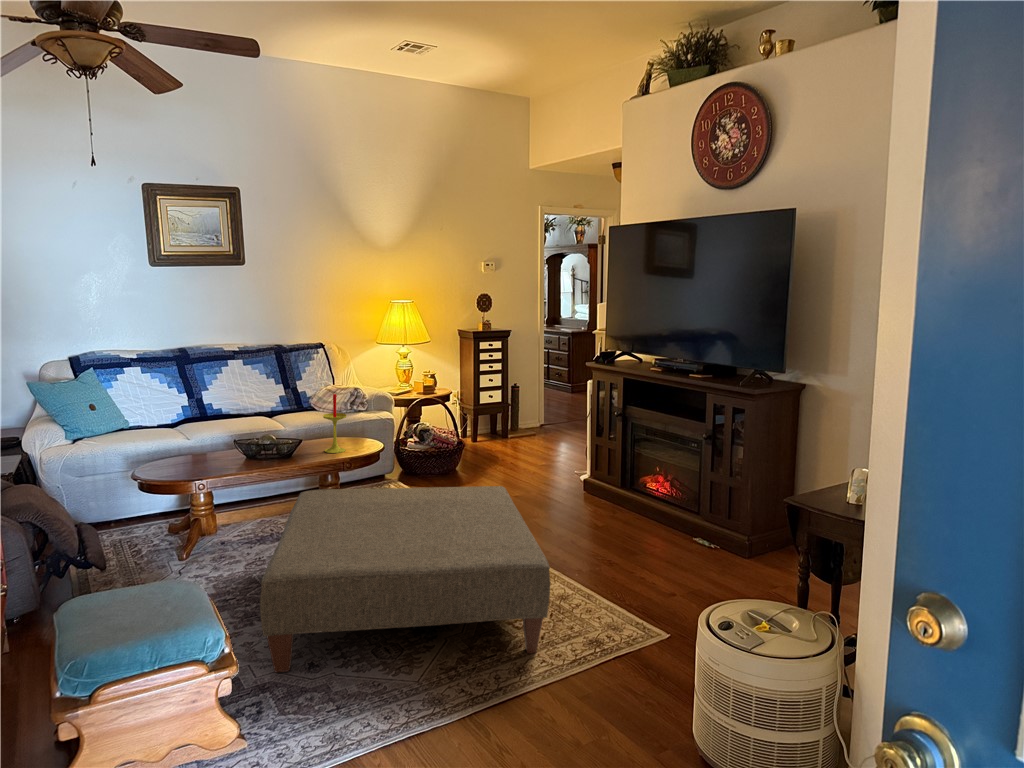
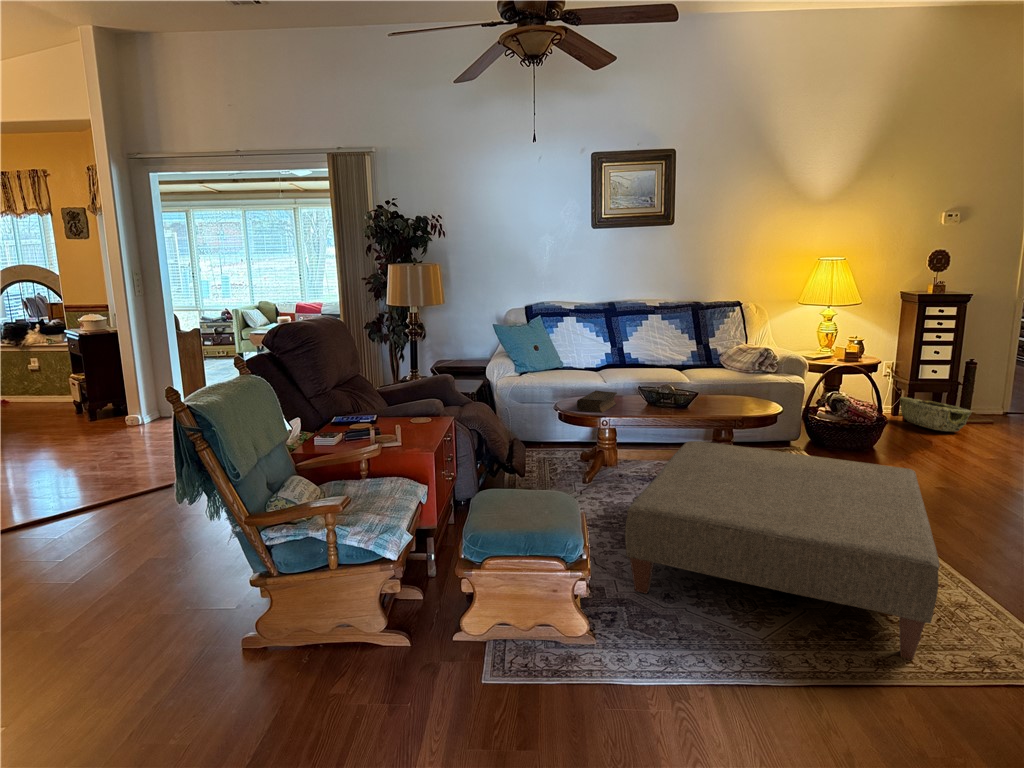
candle: present [323,394,347,453] -> none [717,351,742,410]
woven basket: none [467,423,519,449] -> present [900,397,971,432]
book: none [161,448,211,475] -> present [577,391,617,413]

